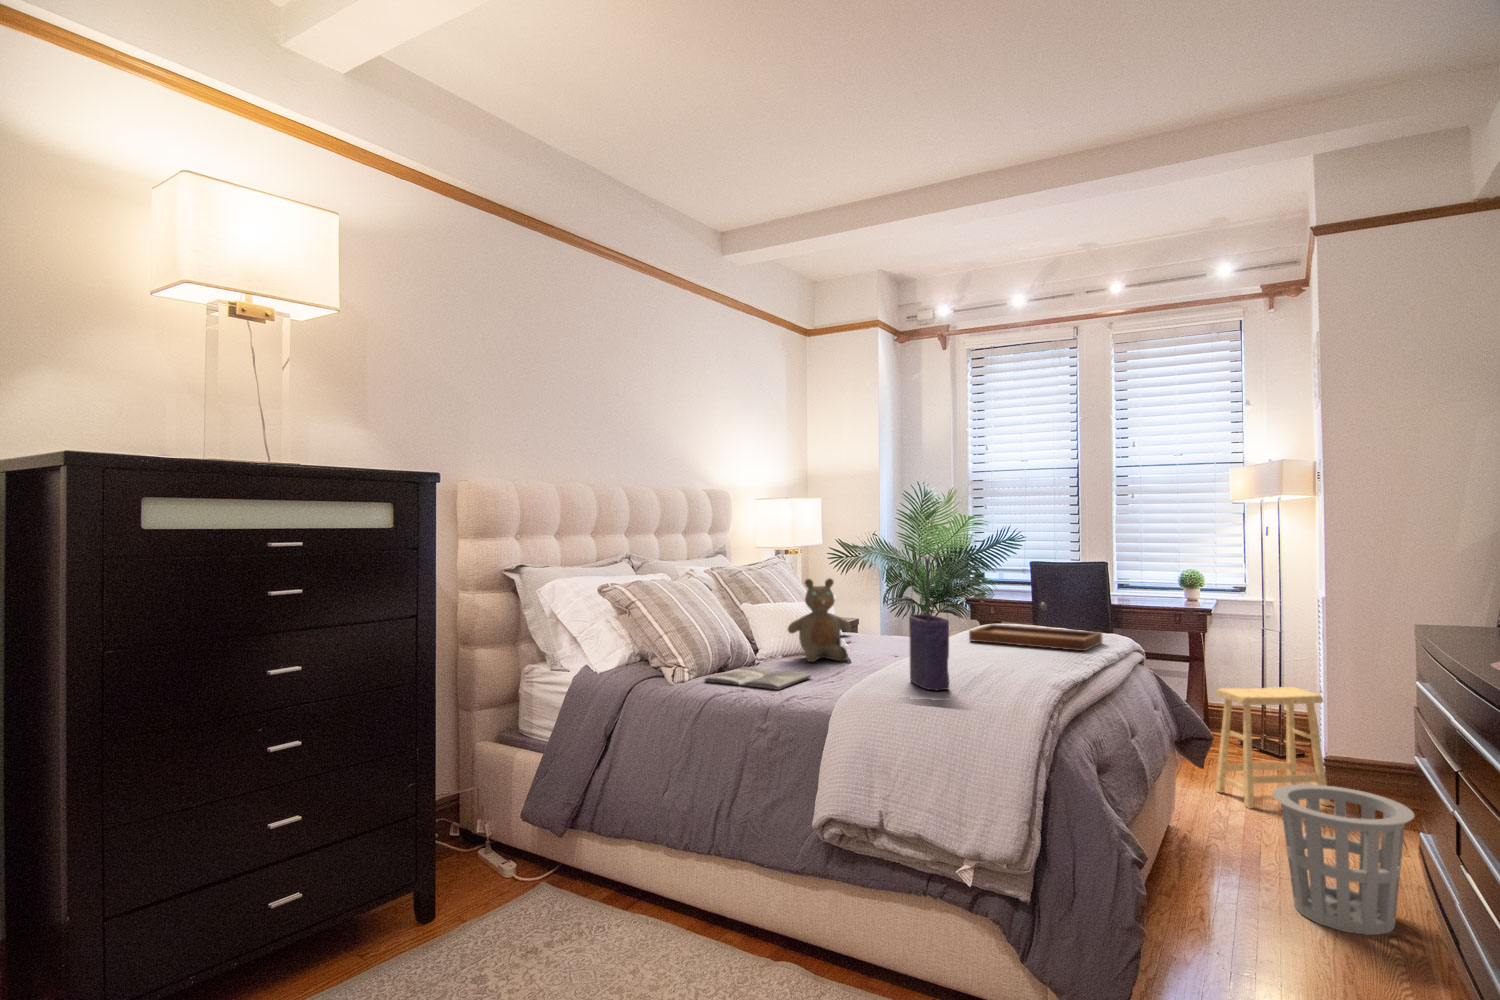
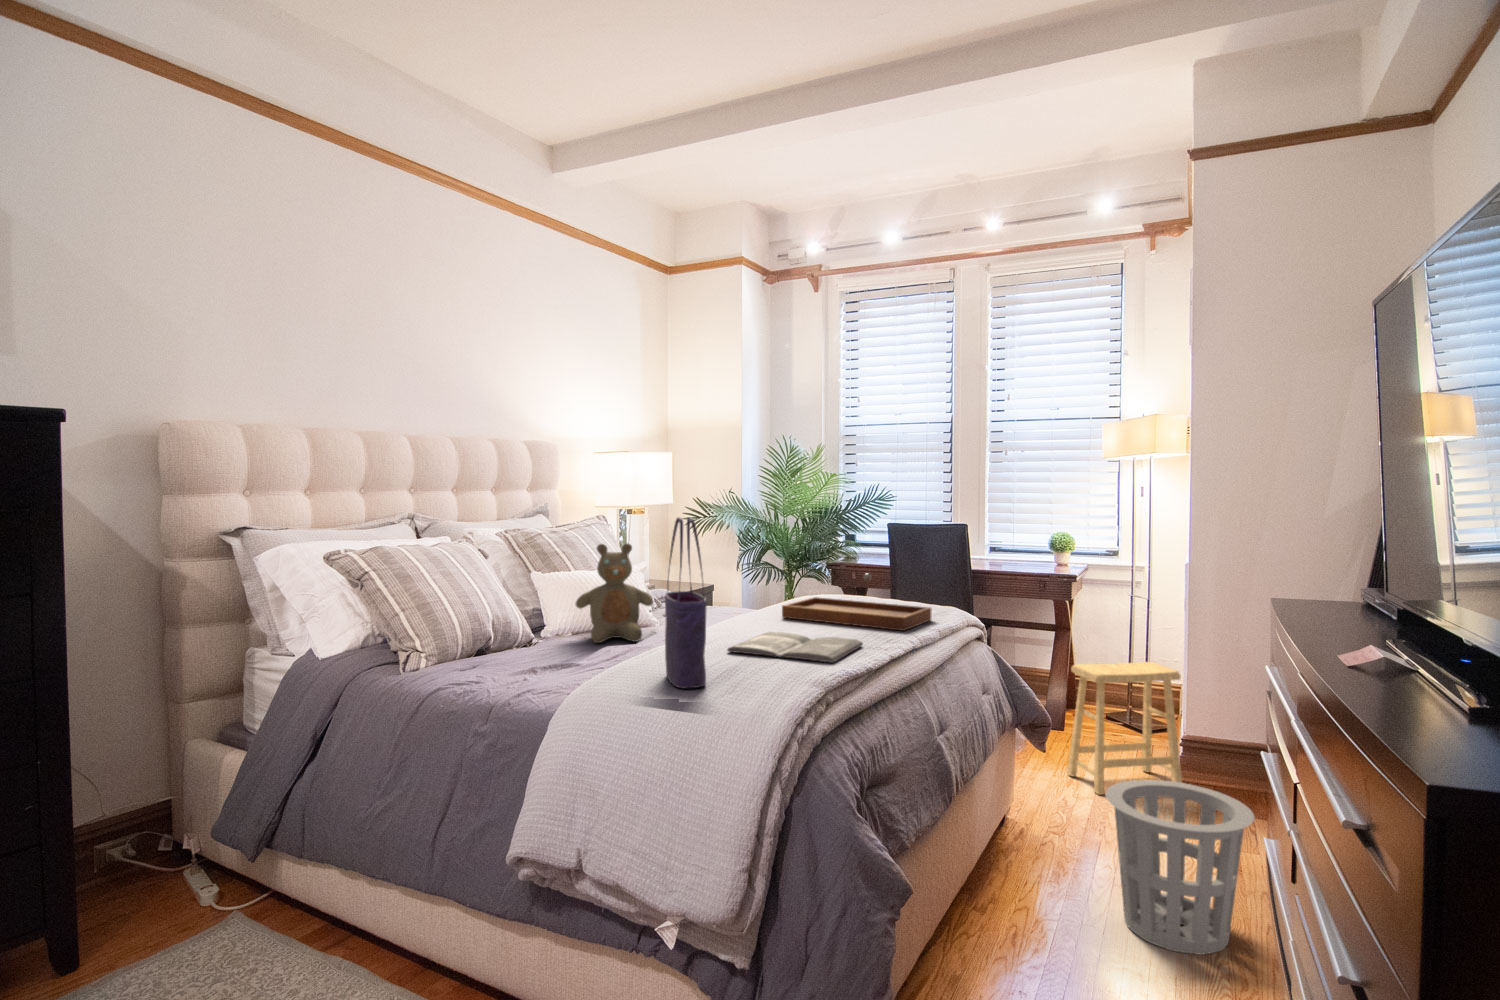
magazine: present [704,667,811,690] -> present [728,632,863,662]

